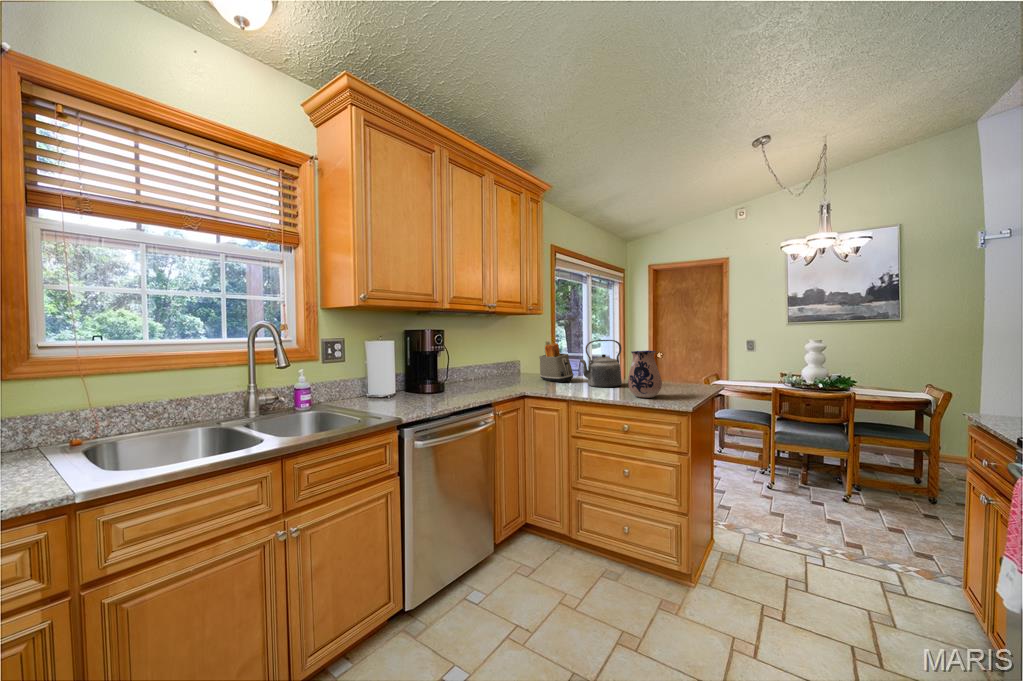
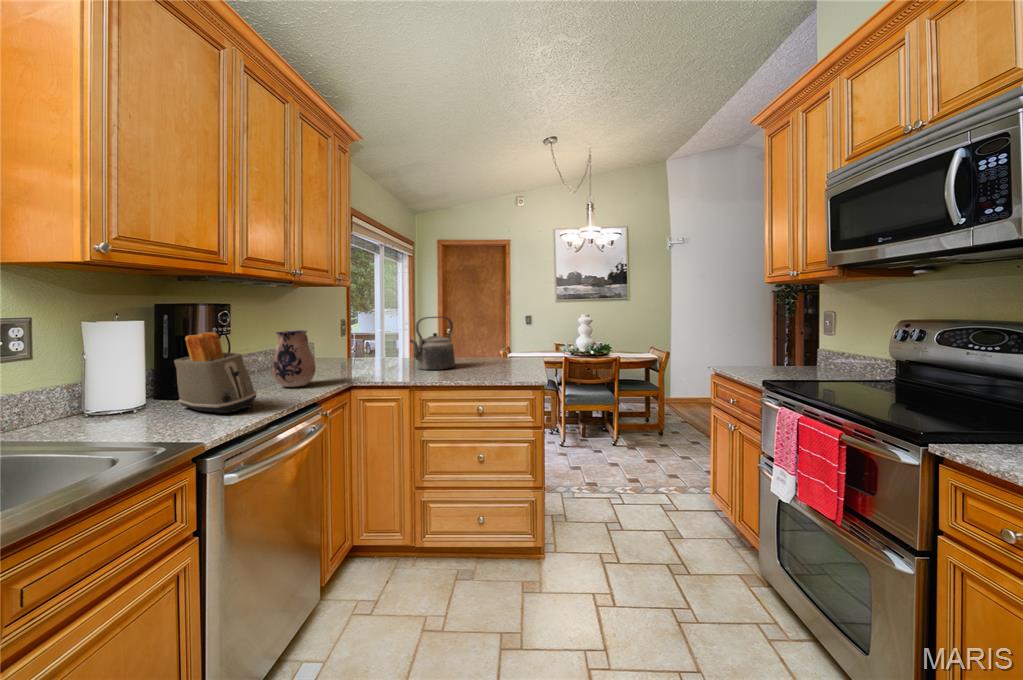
toaster: present [539,344,574,382] -> present [174,332,256,413]
ceramic pitcher: present [628,350,662,398] -> present [272,330,315,387]

